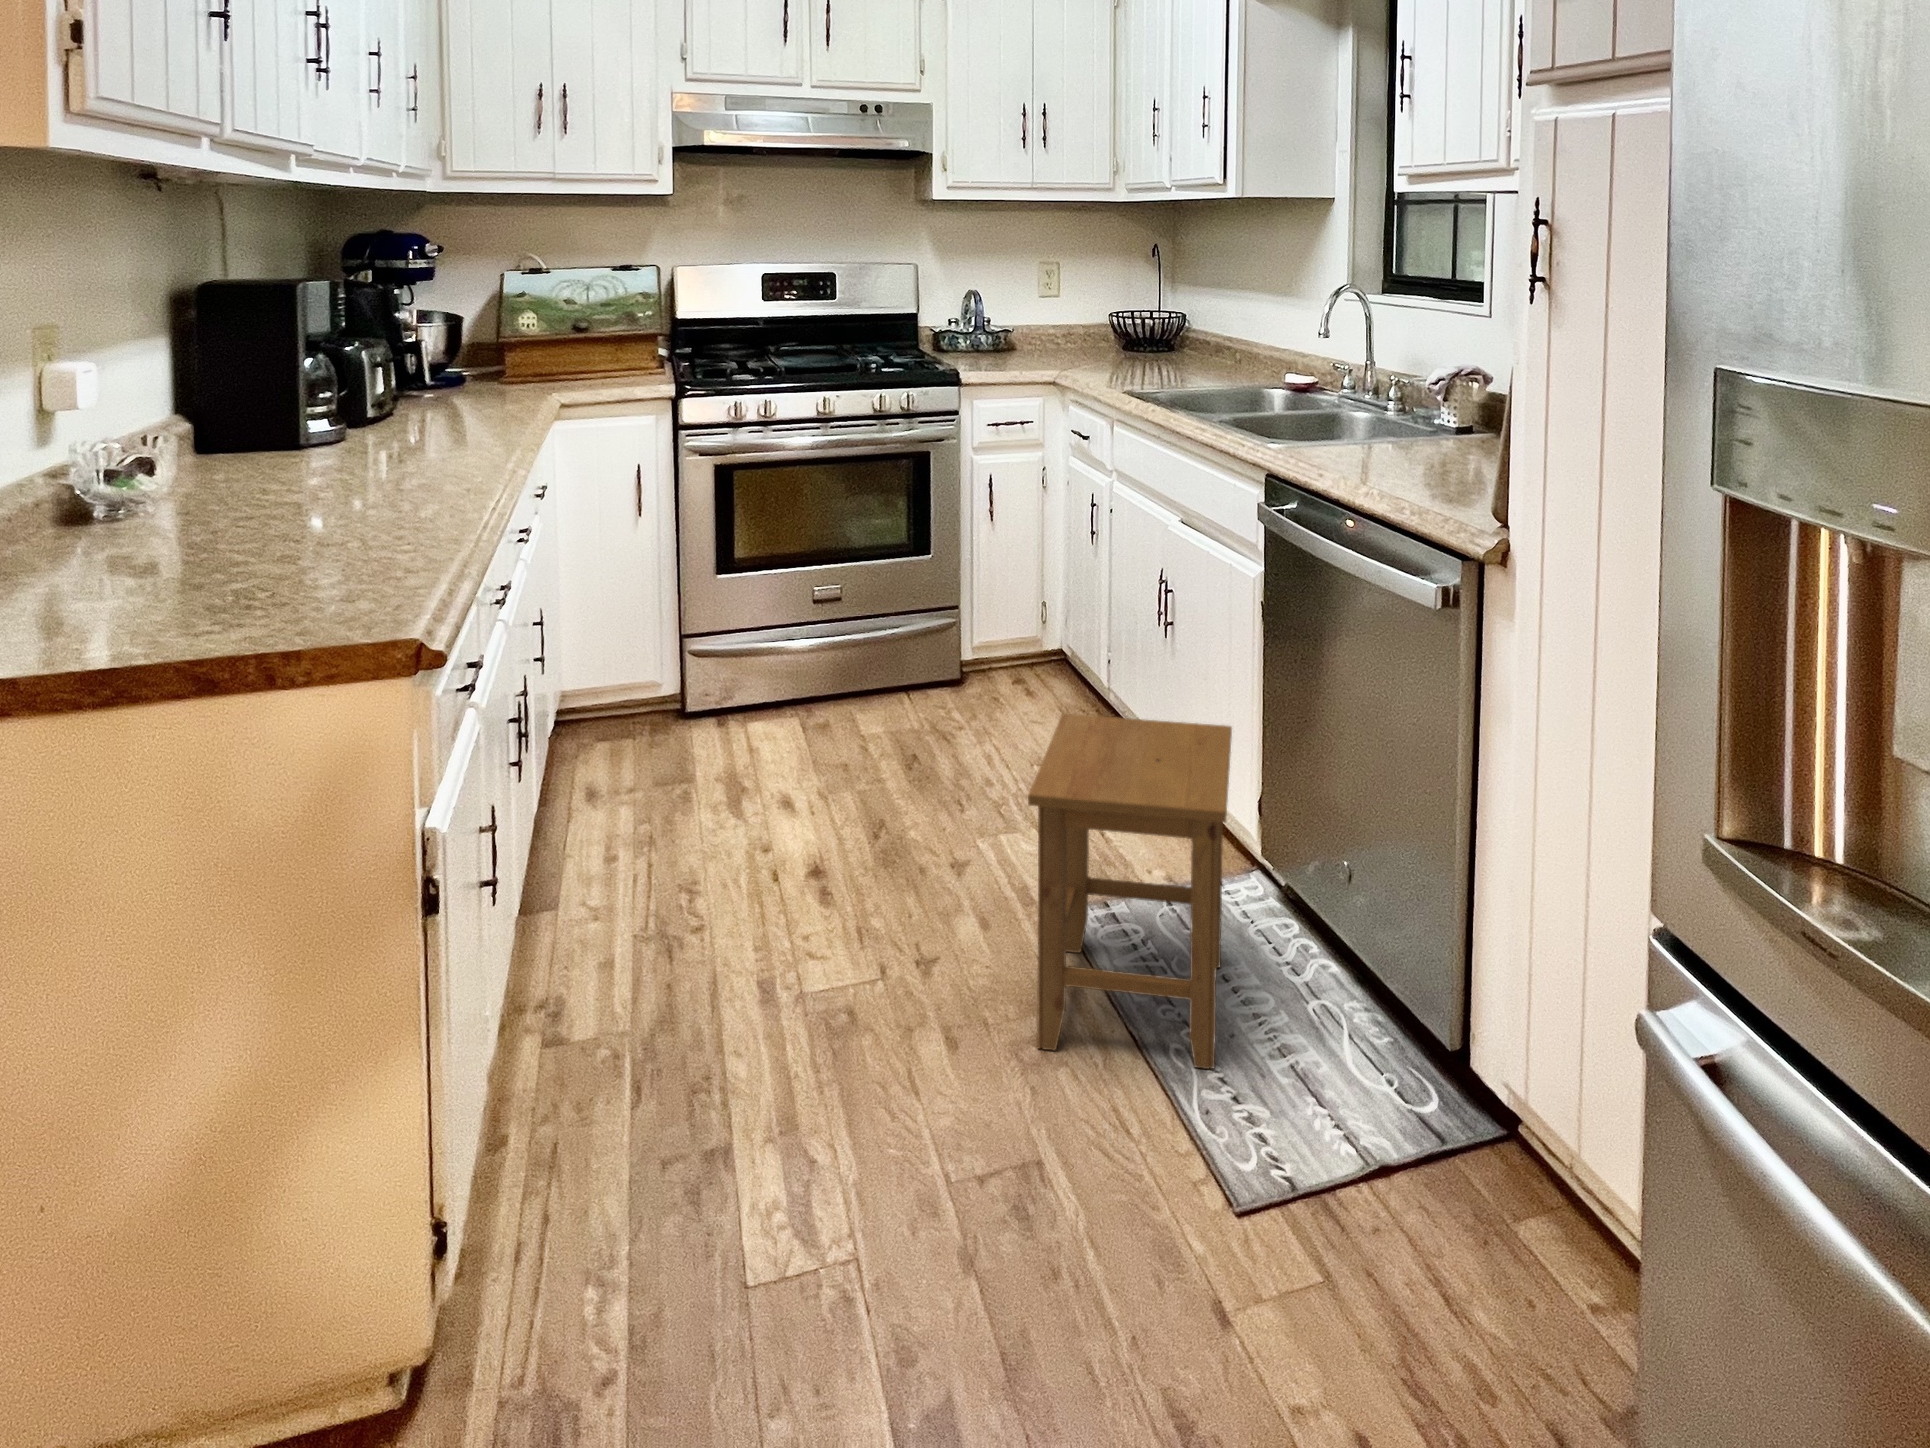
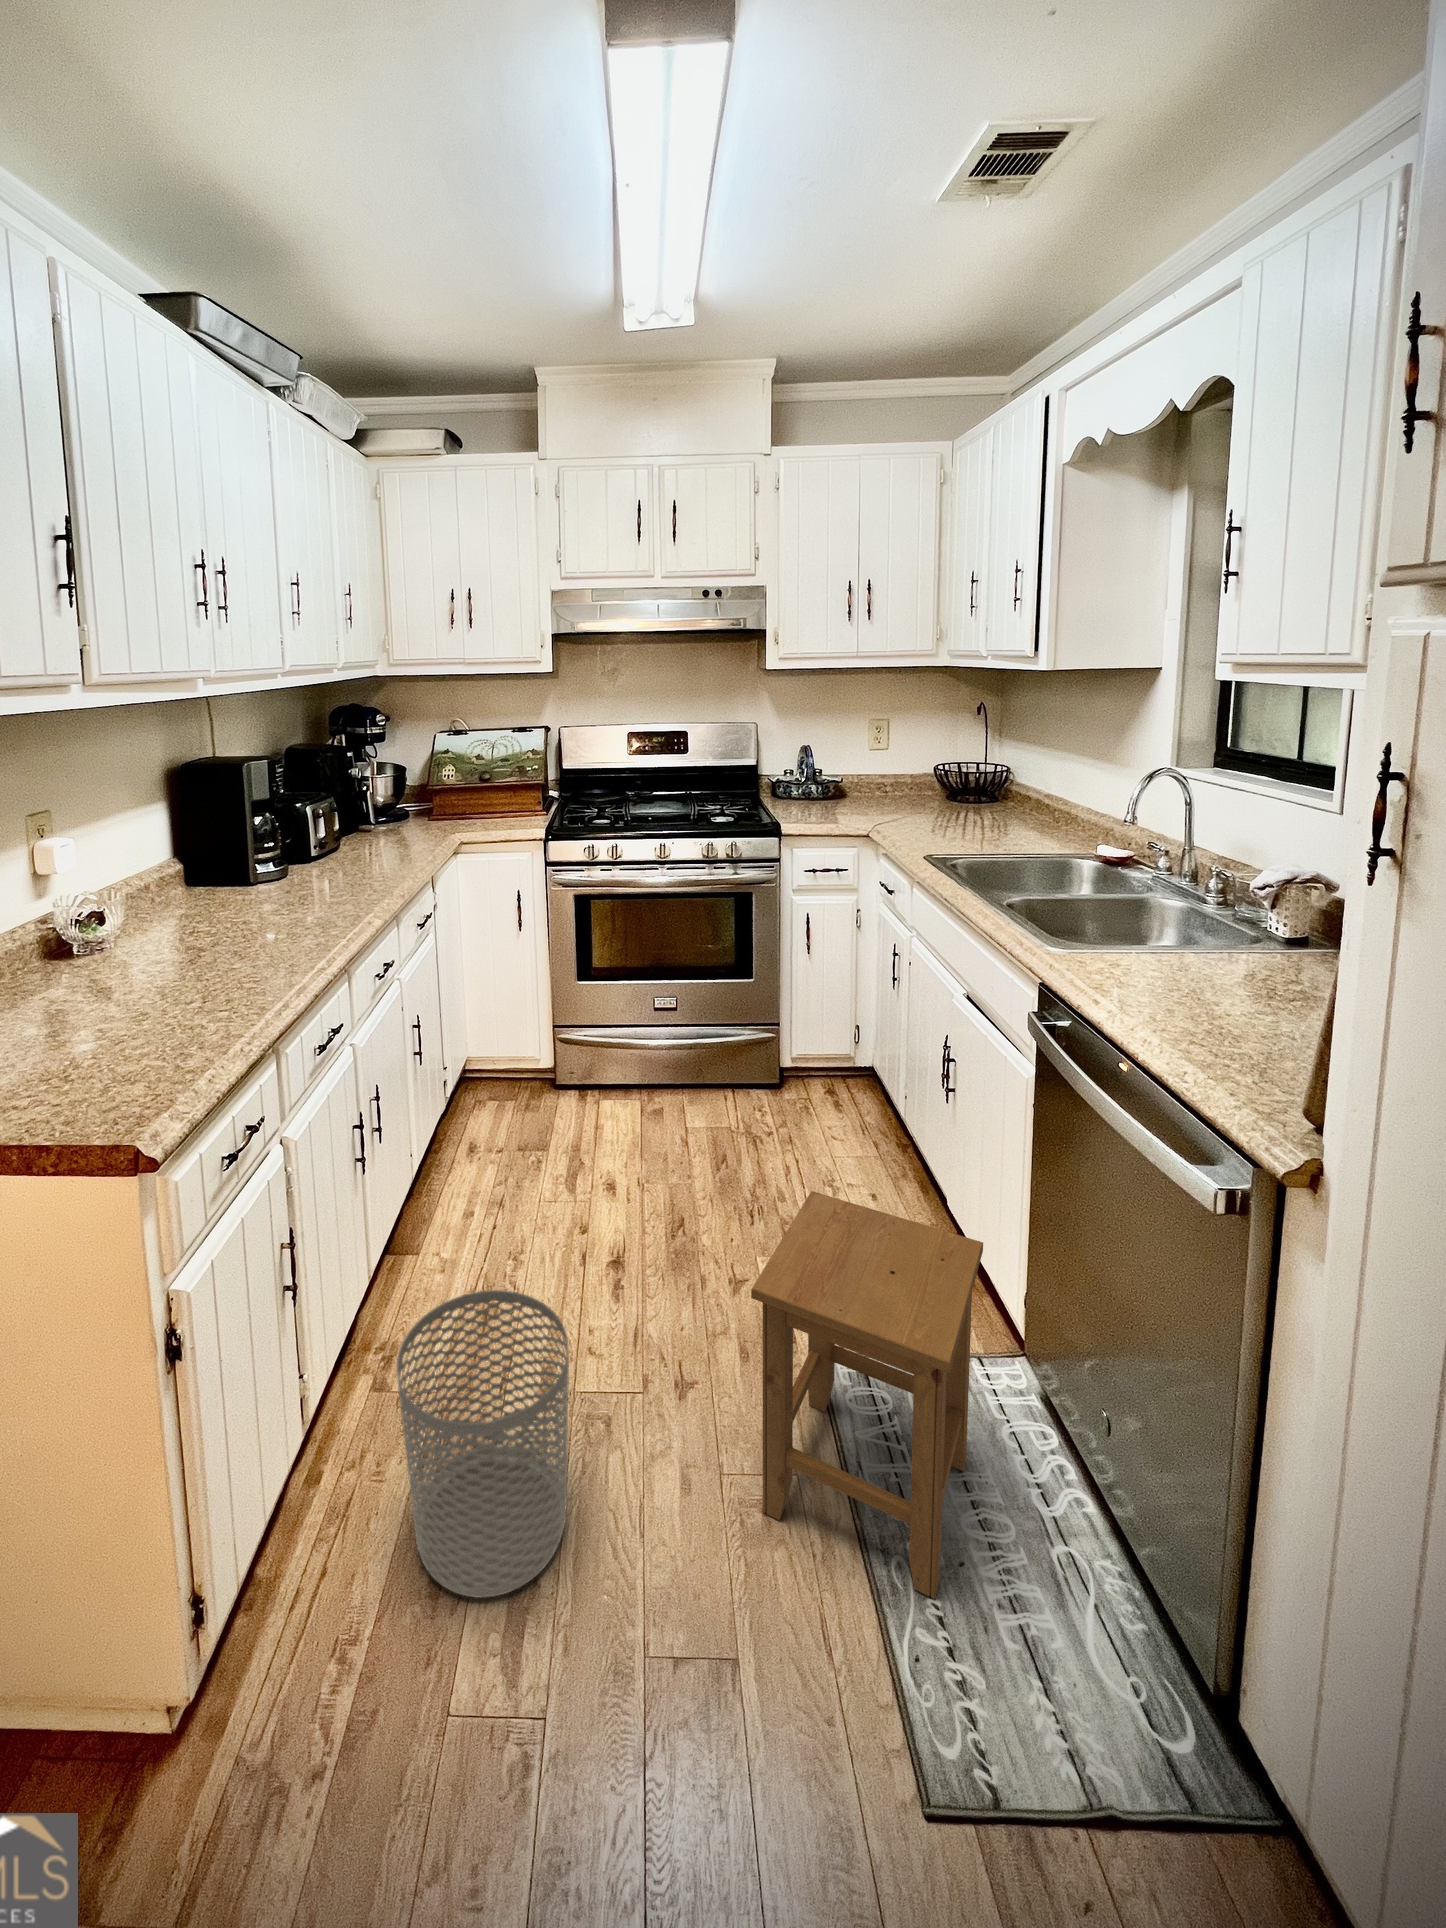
waste bin: none [630,865,836,1208] -> present [396,1290,569,1598]

